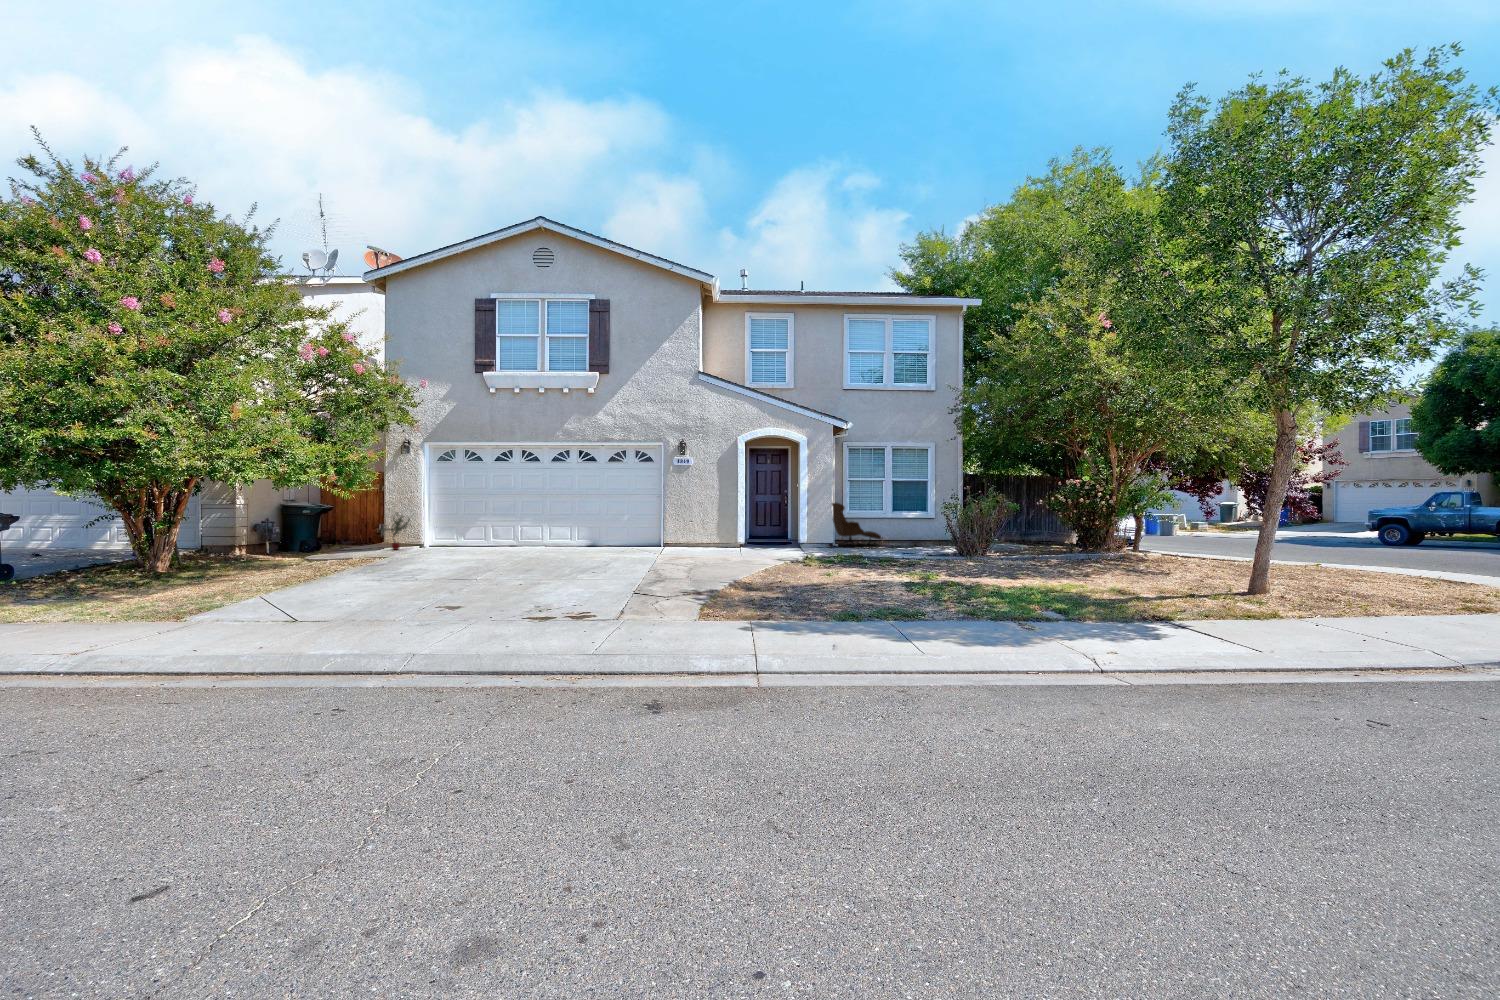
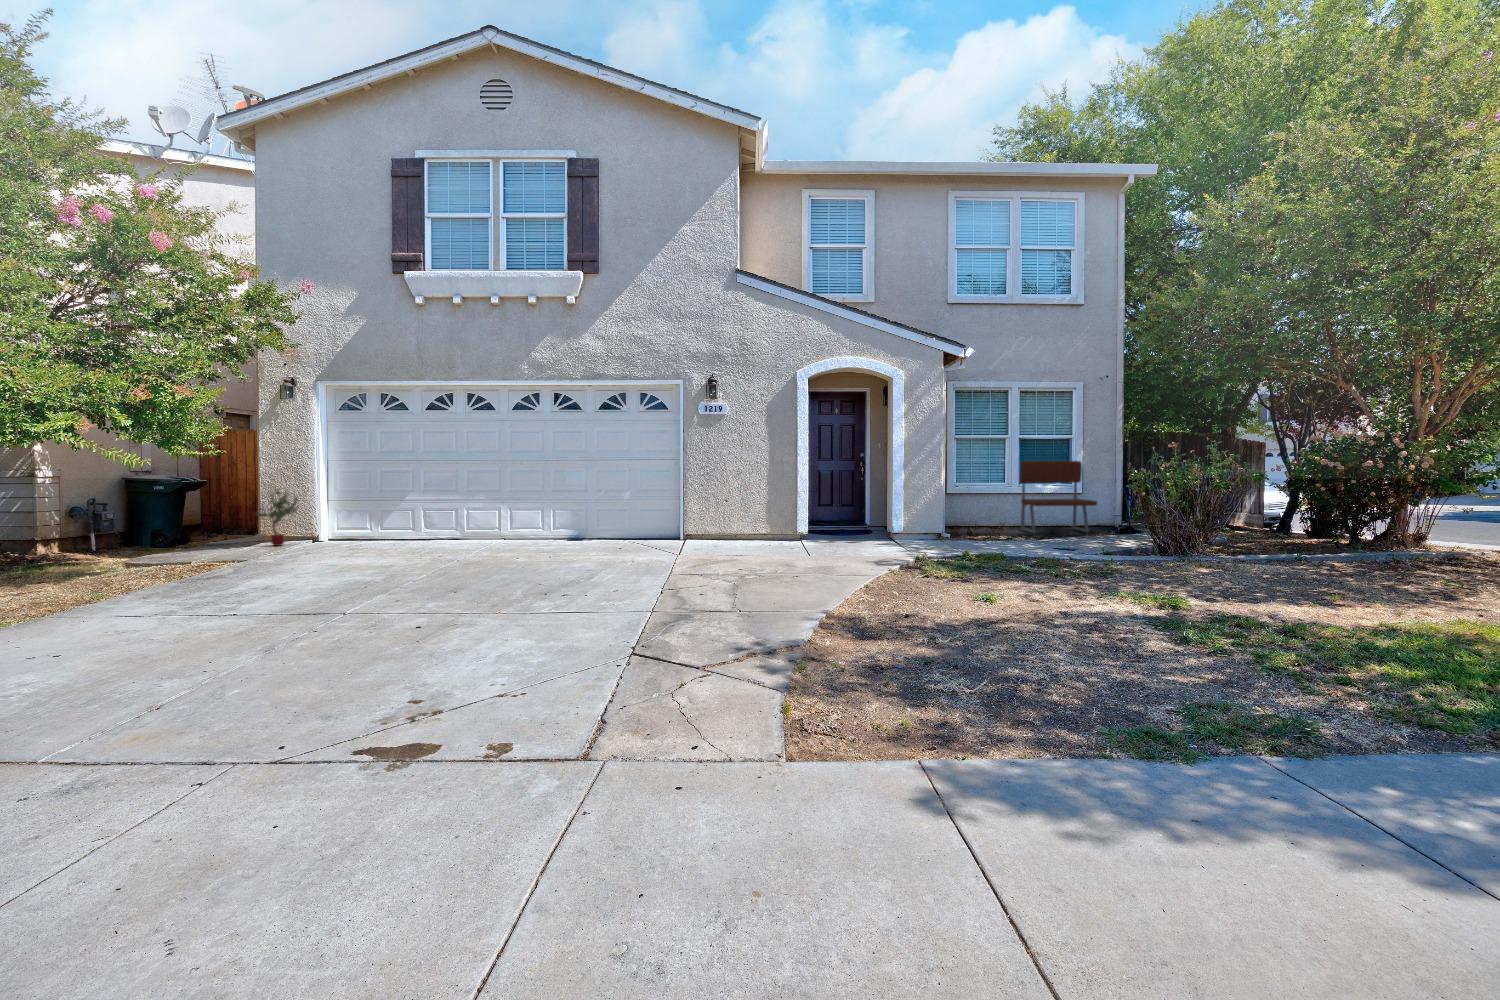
bench: none [890,496,939,544] -> present [1020,461,1097,533]
lounge chair: present [832,503,881,545] -> none [936,472,1012,539]

